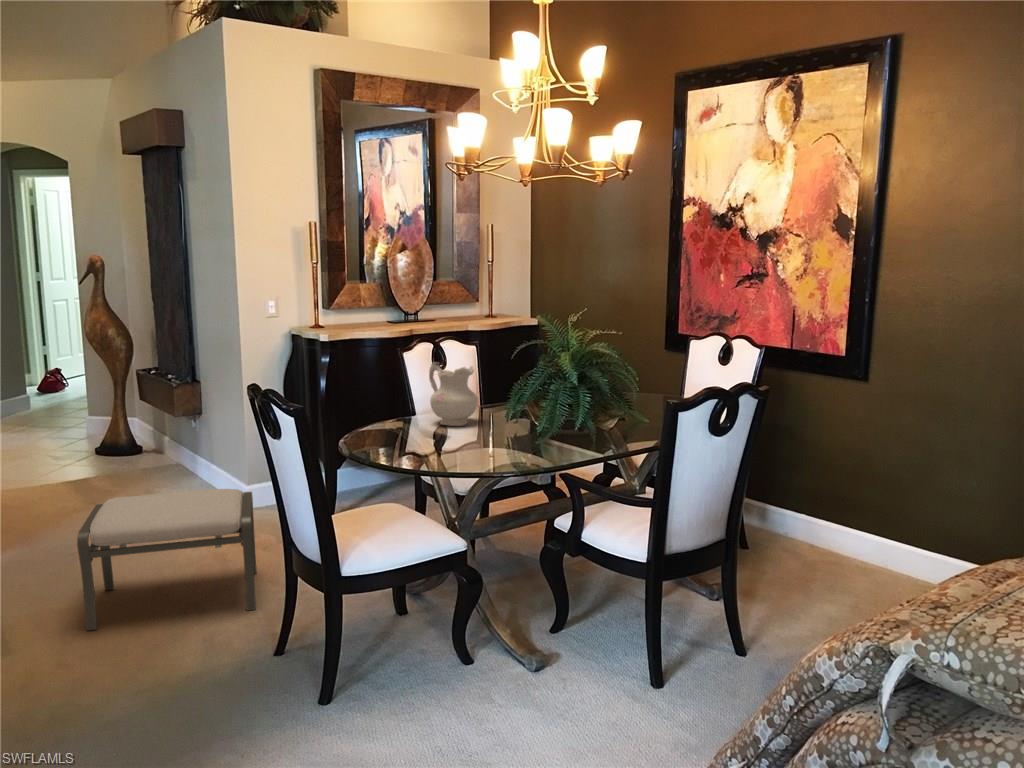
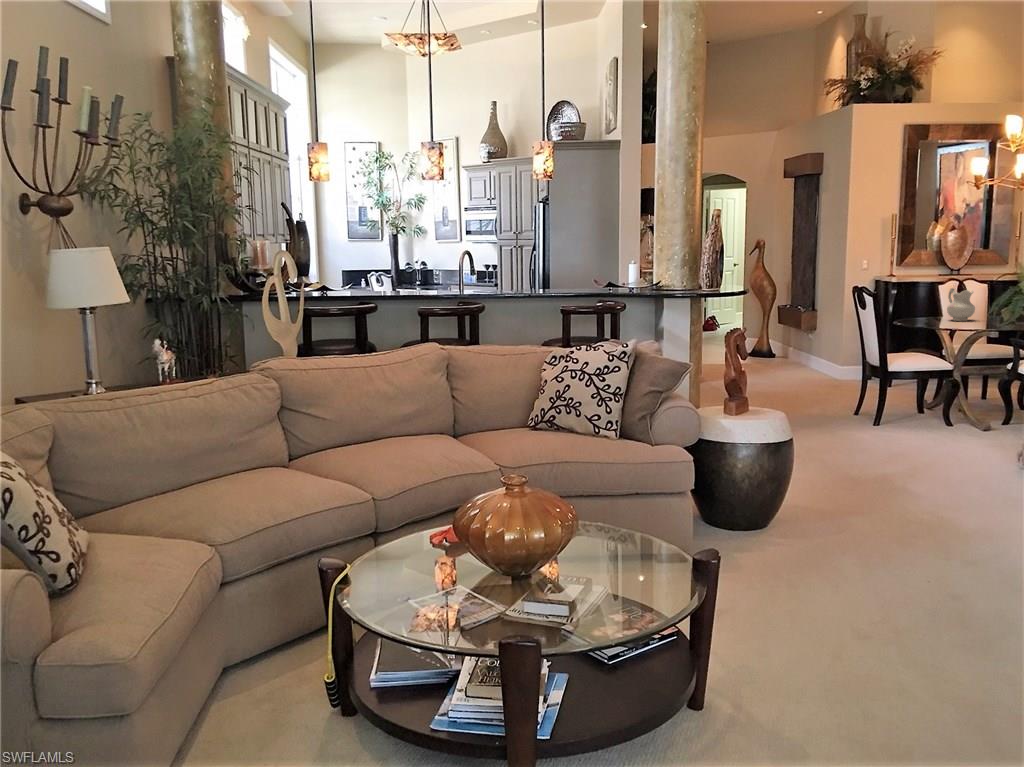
ottoman: present [77,489,257,631] -> none [768,349,847,404]

